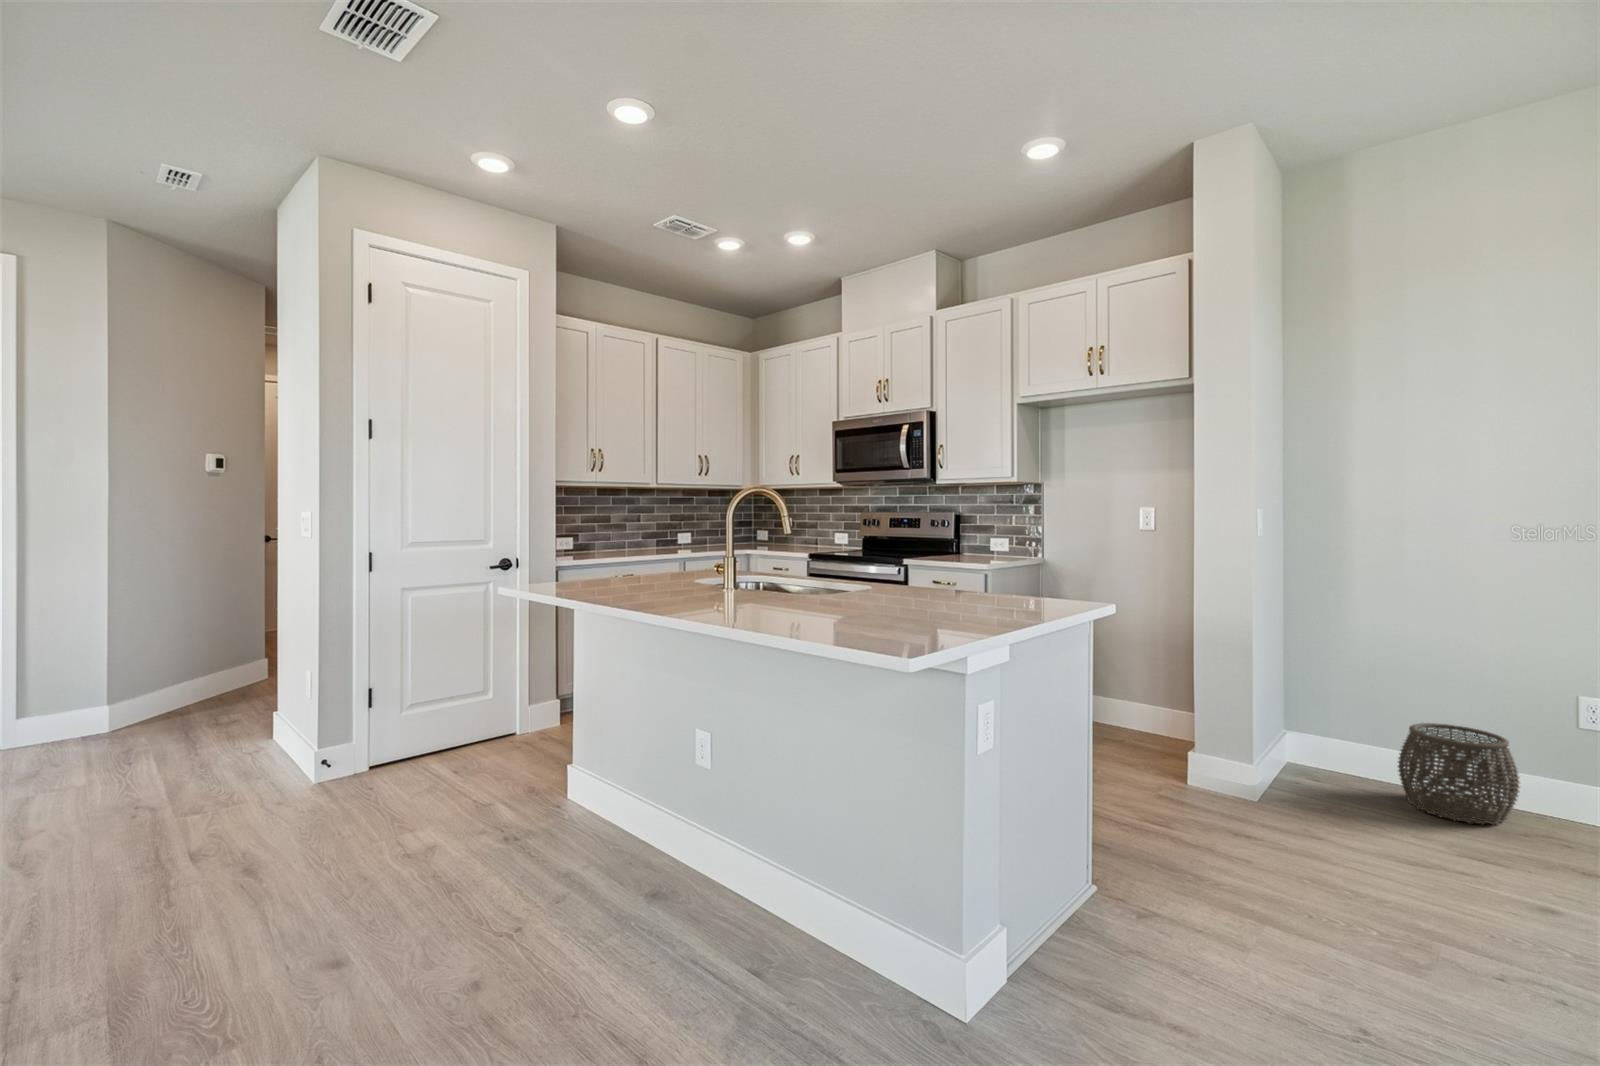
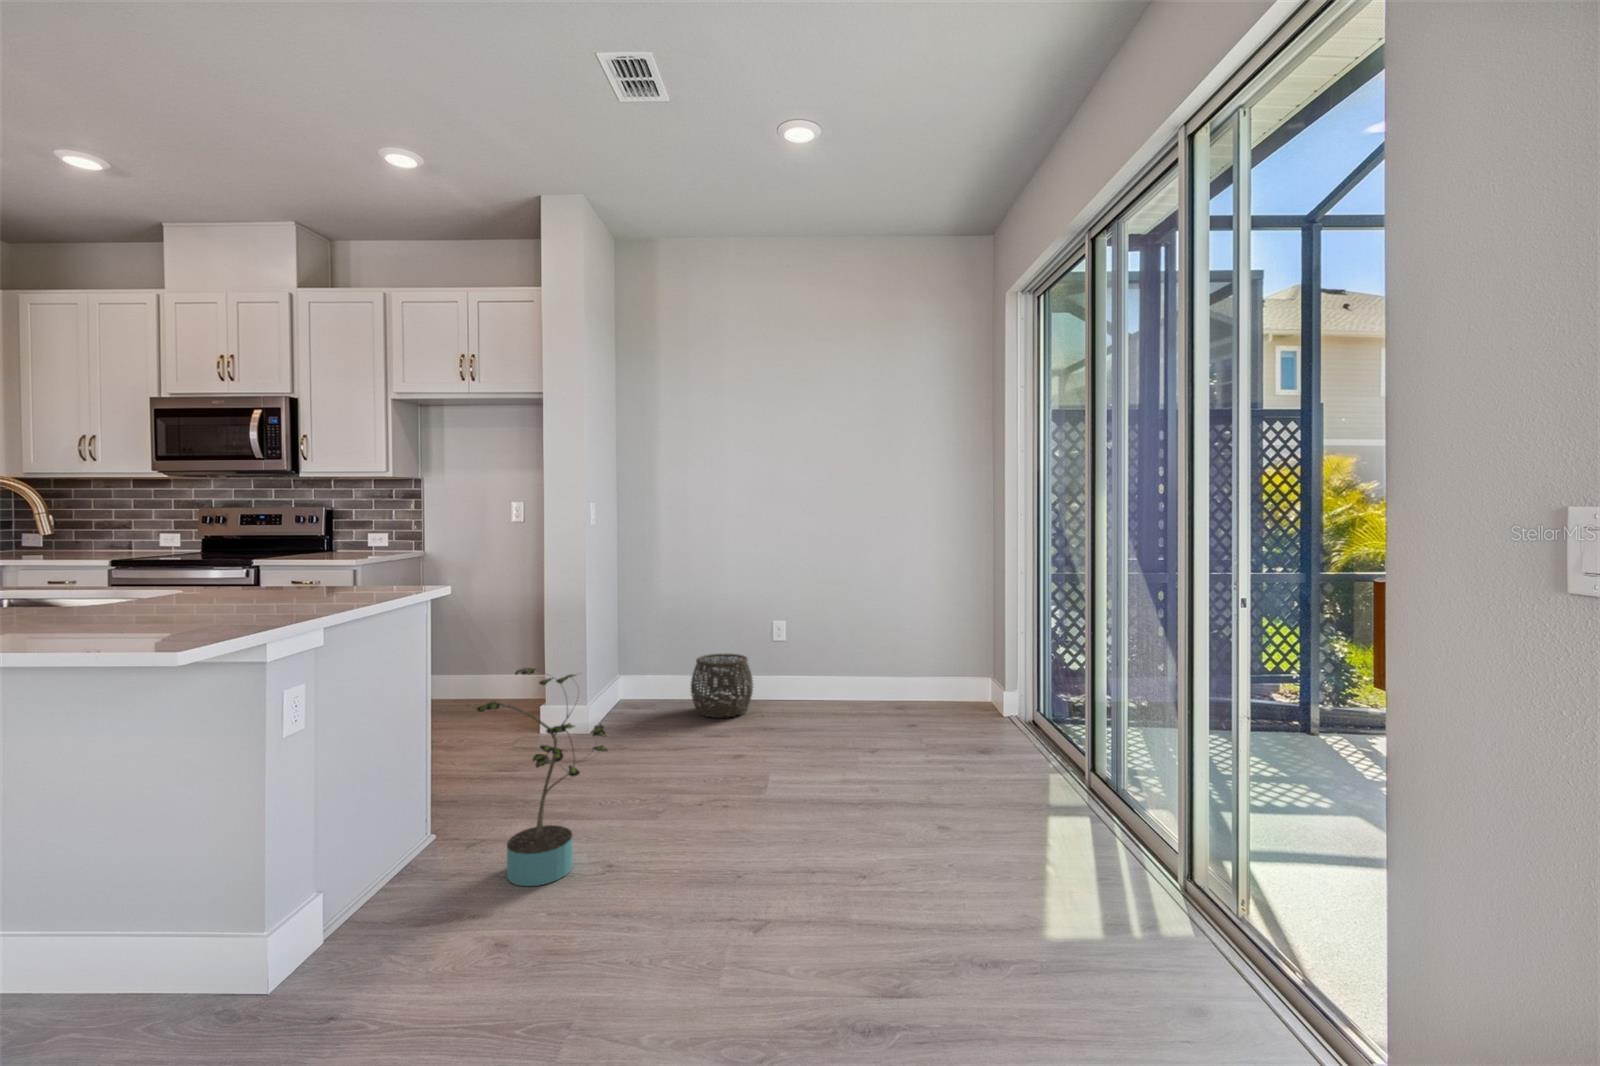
potted plant: none [1157,725,1338,1006] -> present [477,668,608,886]

